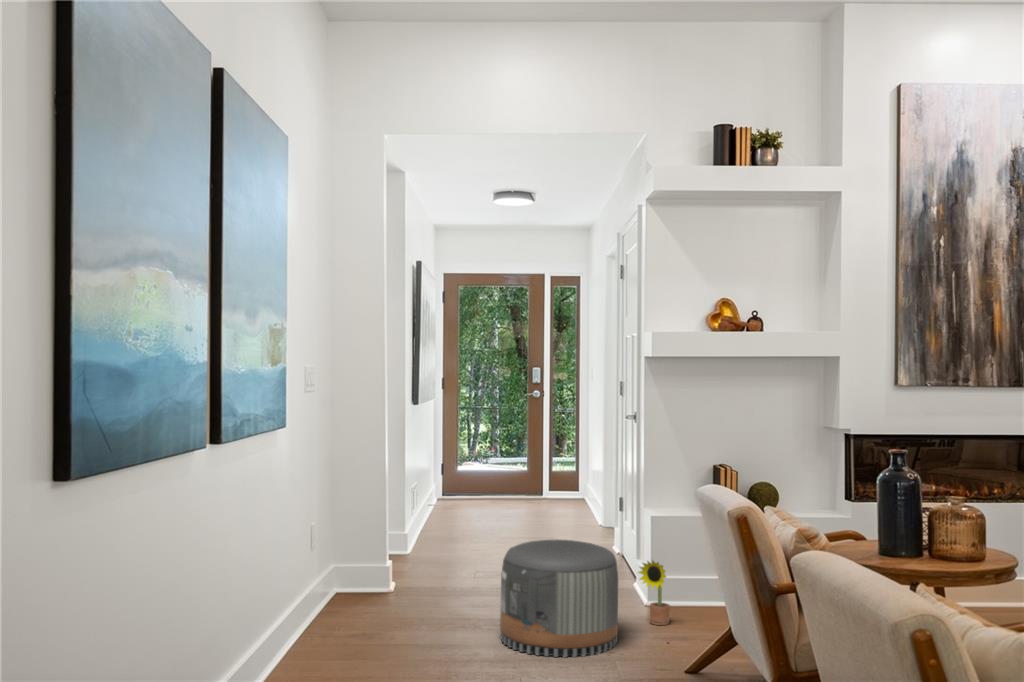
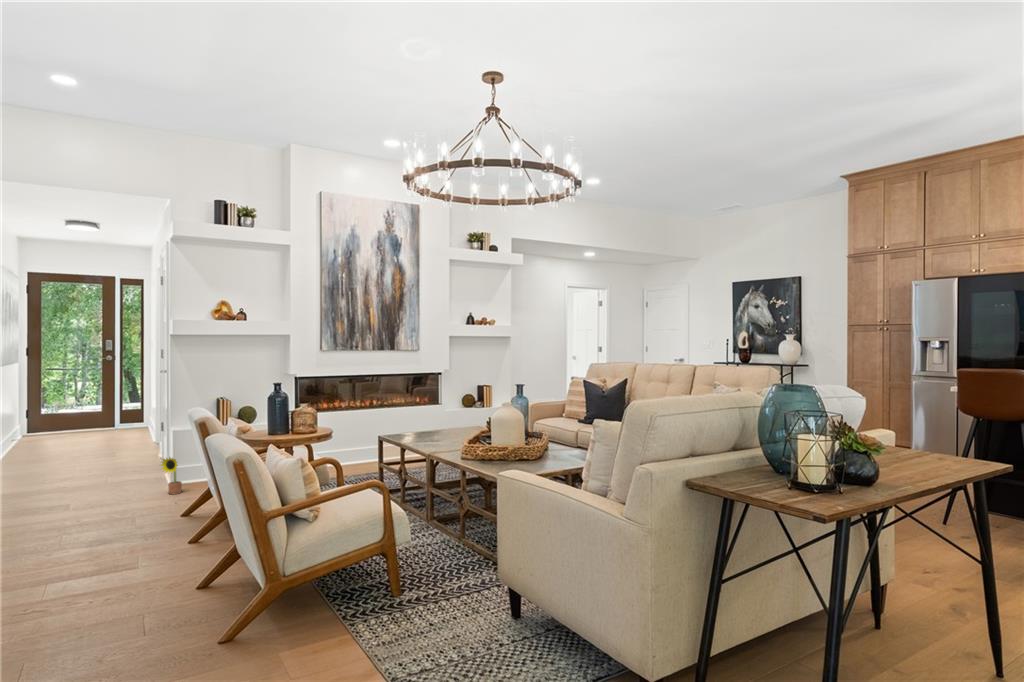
pouf: present [500,539,618,657] -> none [55,451,143,522]

